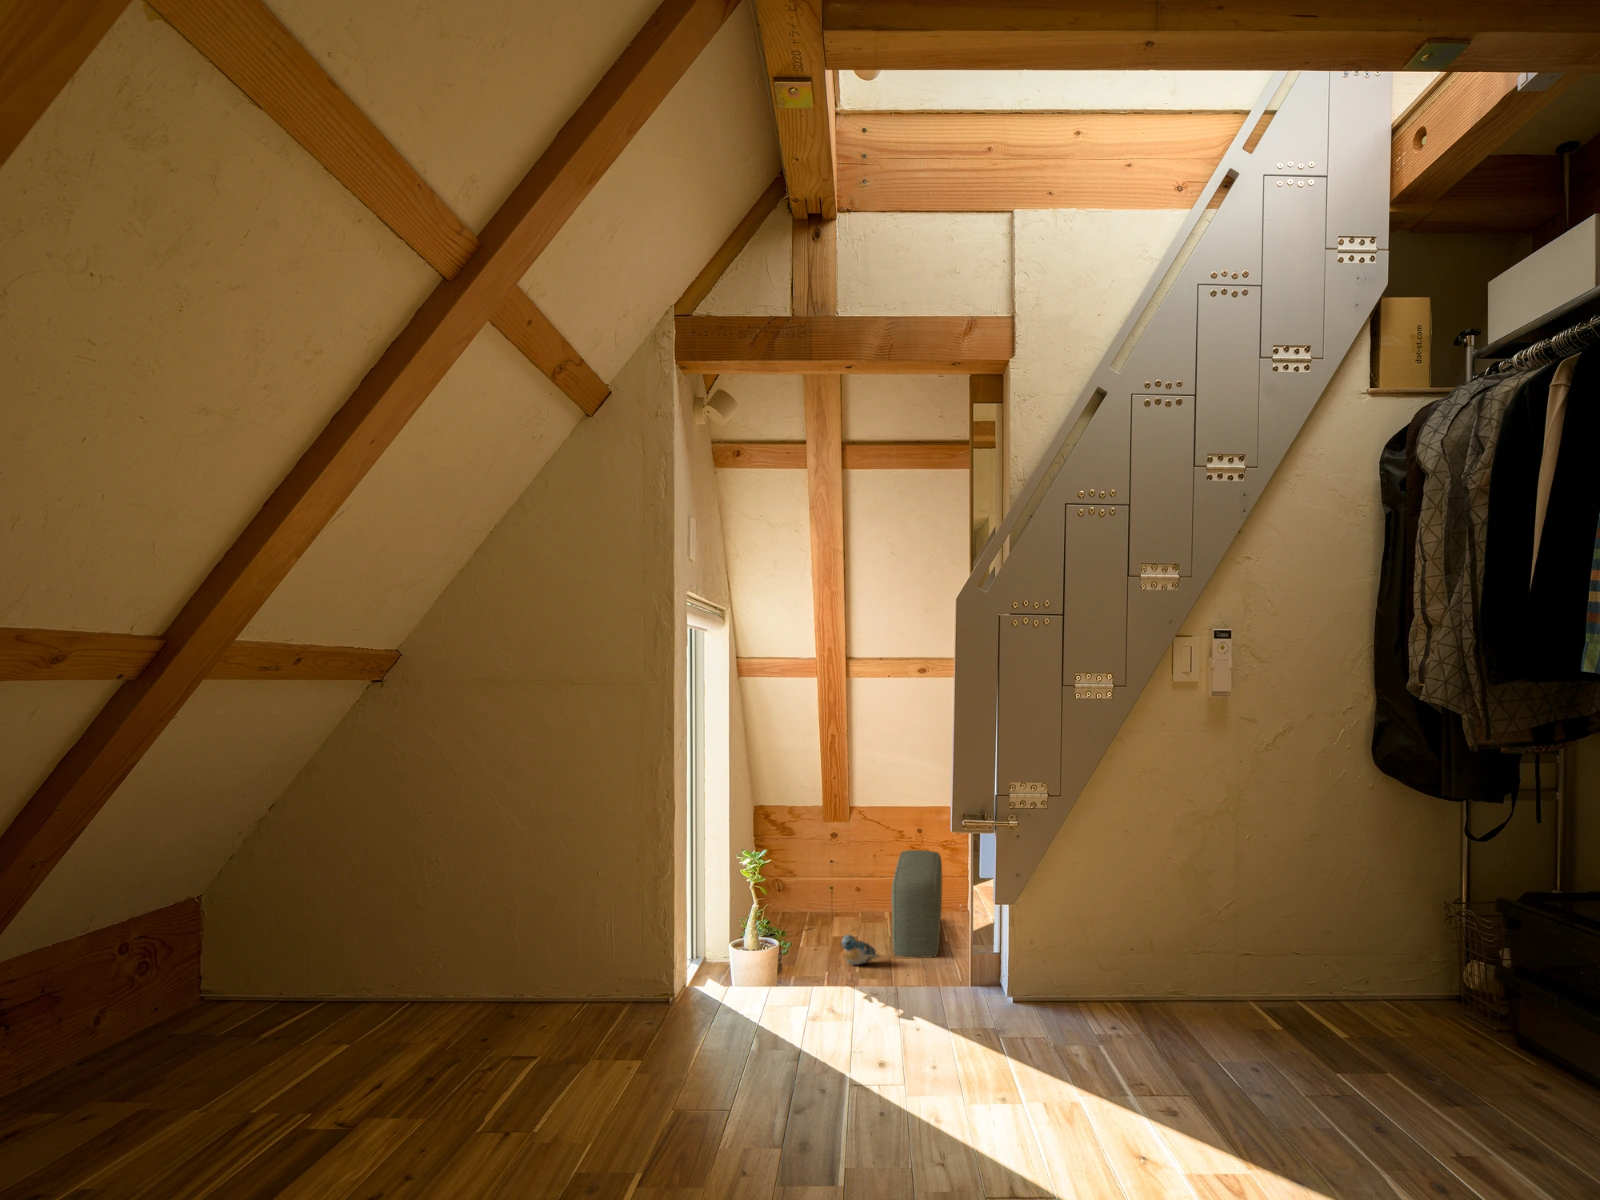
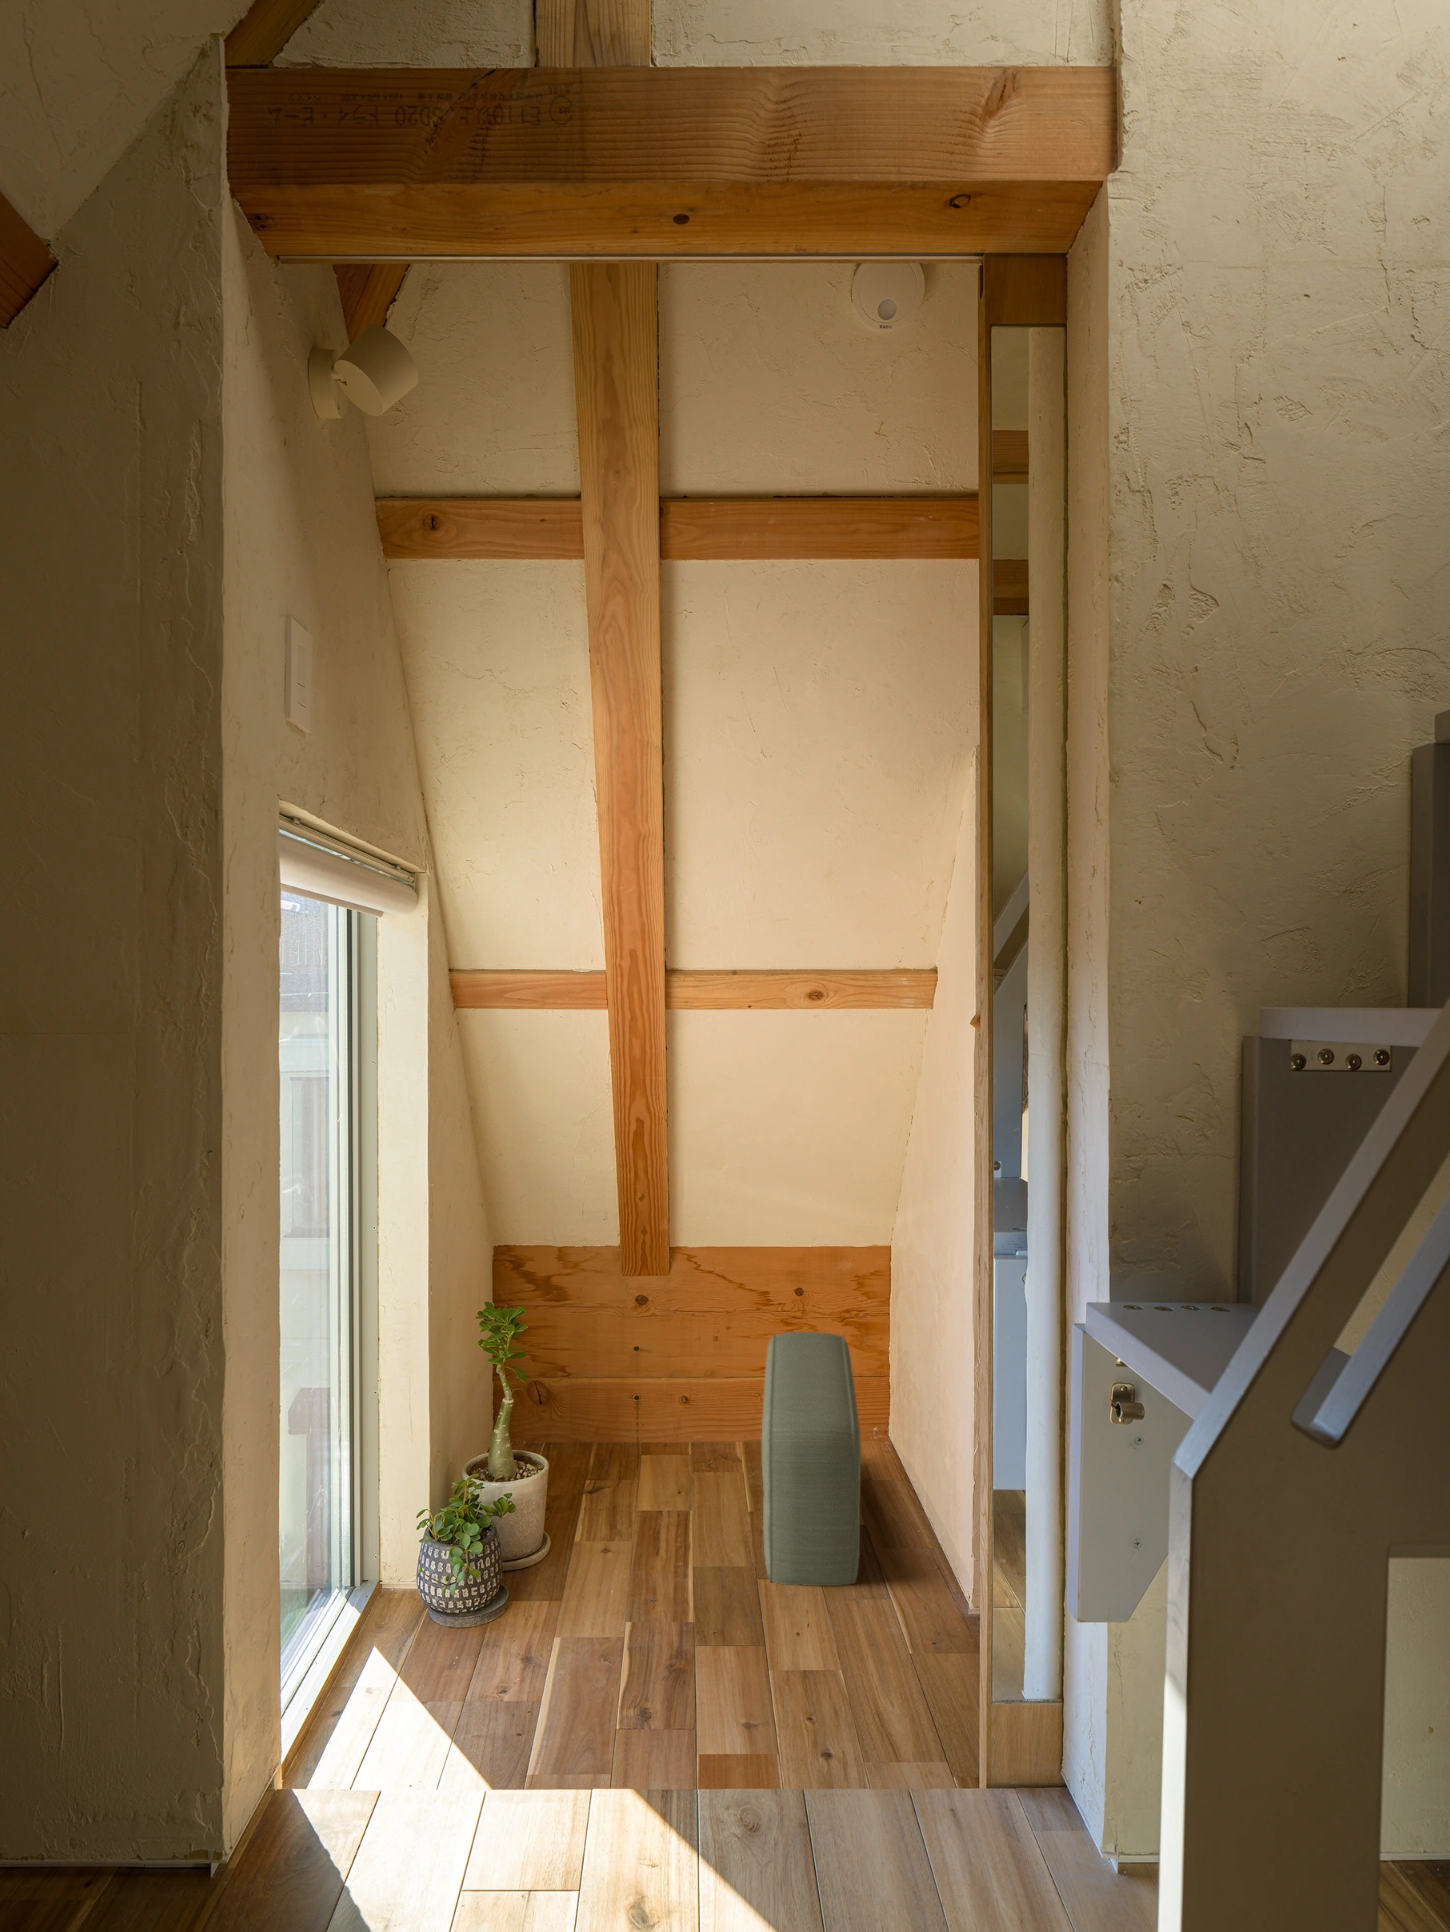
plush toy: present [841,935,880,965] -> none [658,1556,744,1621]

